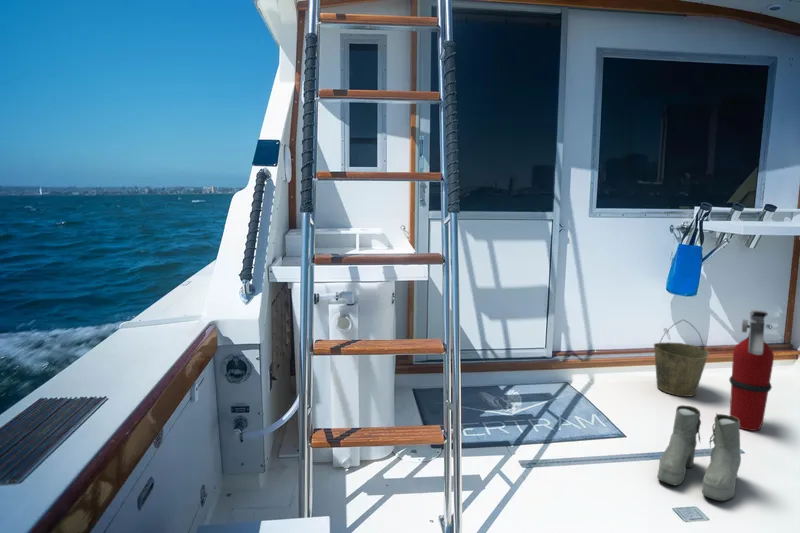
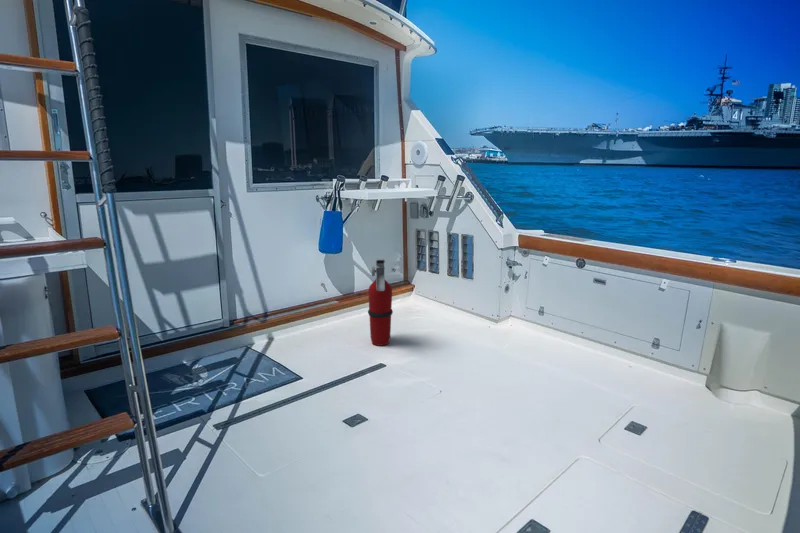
bucket: present [654,320,709,396] -> none [316,272,355,332]
boots: present [658,405,741,501] -> none [326,339,376,401]

